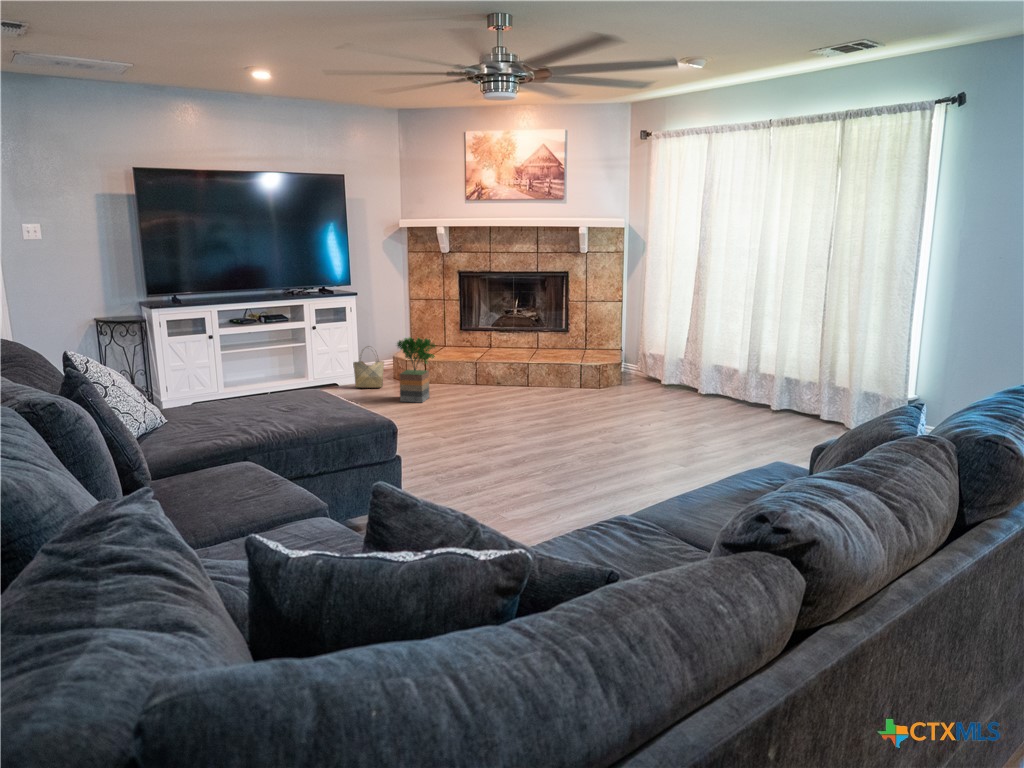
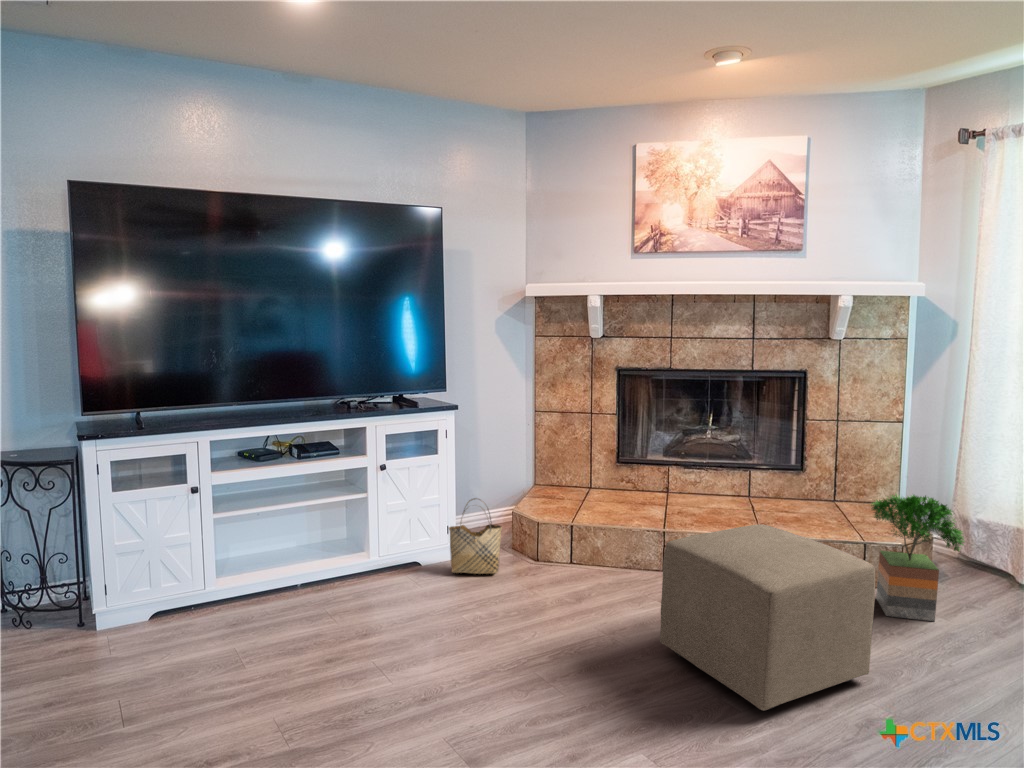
potted tree: present [397,337,435,403] -> present [871,494,964,621]
ottoman: none [454,347,548,420] -> present [660,524,875,711]

